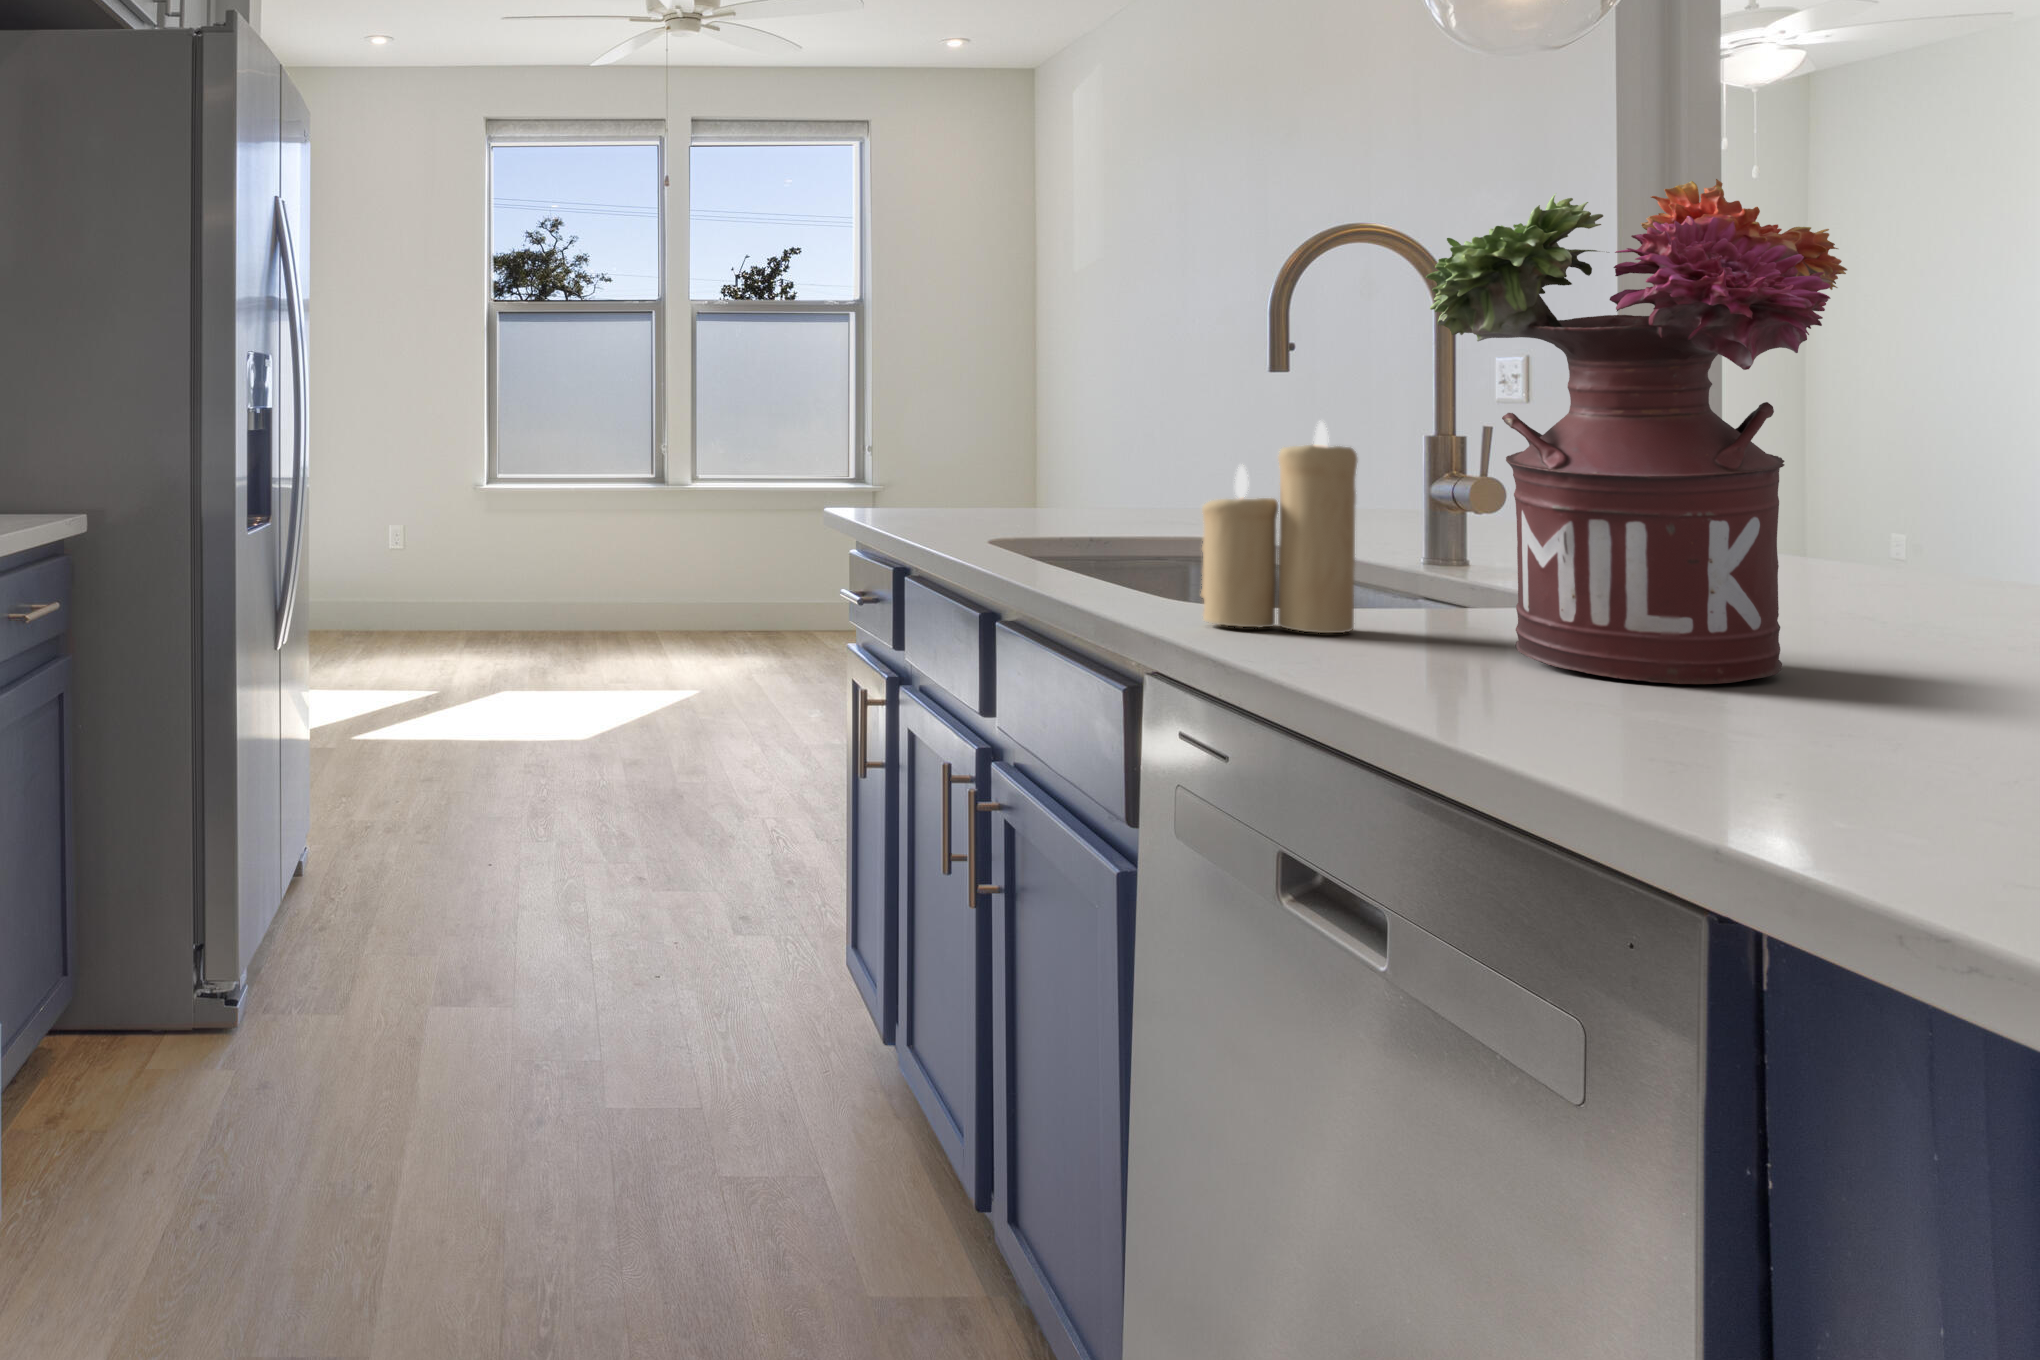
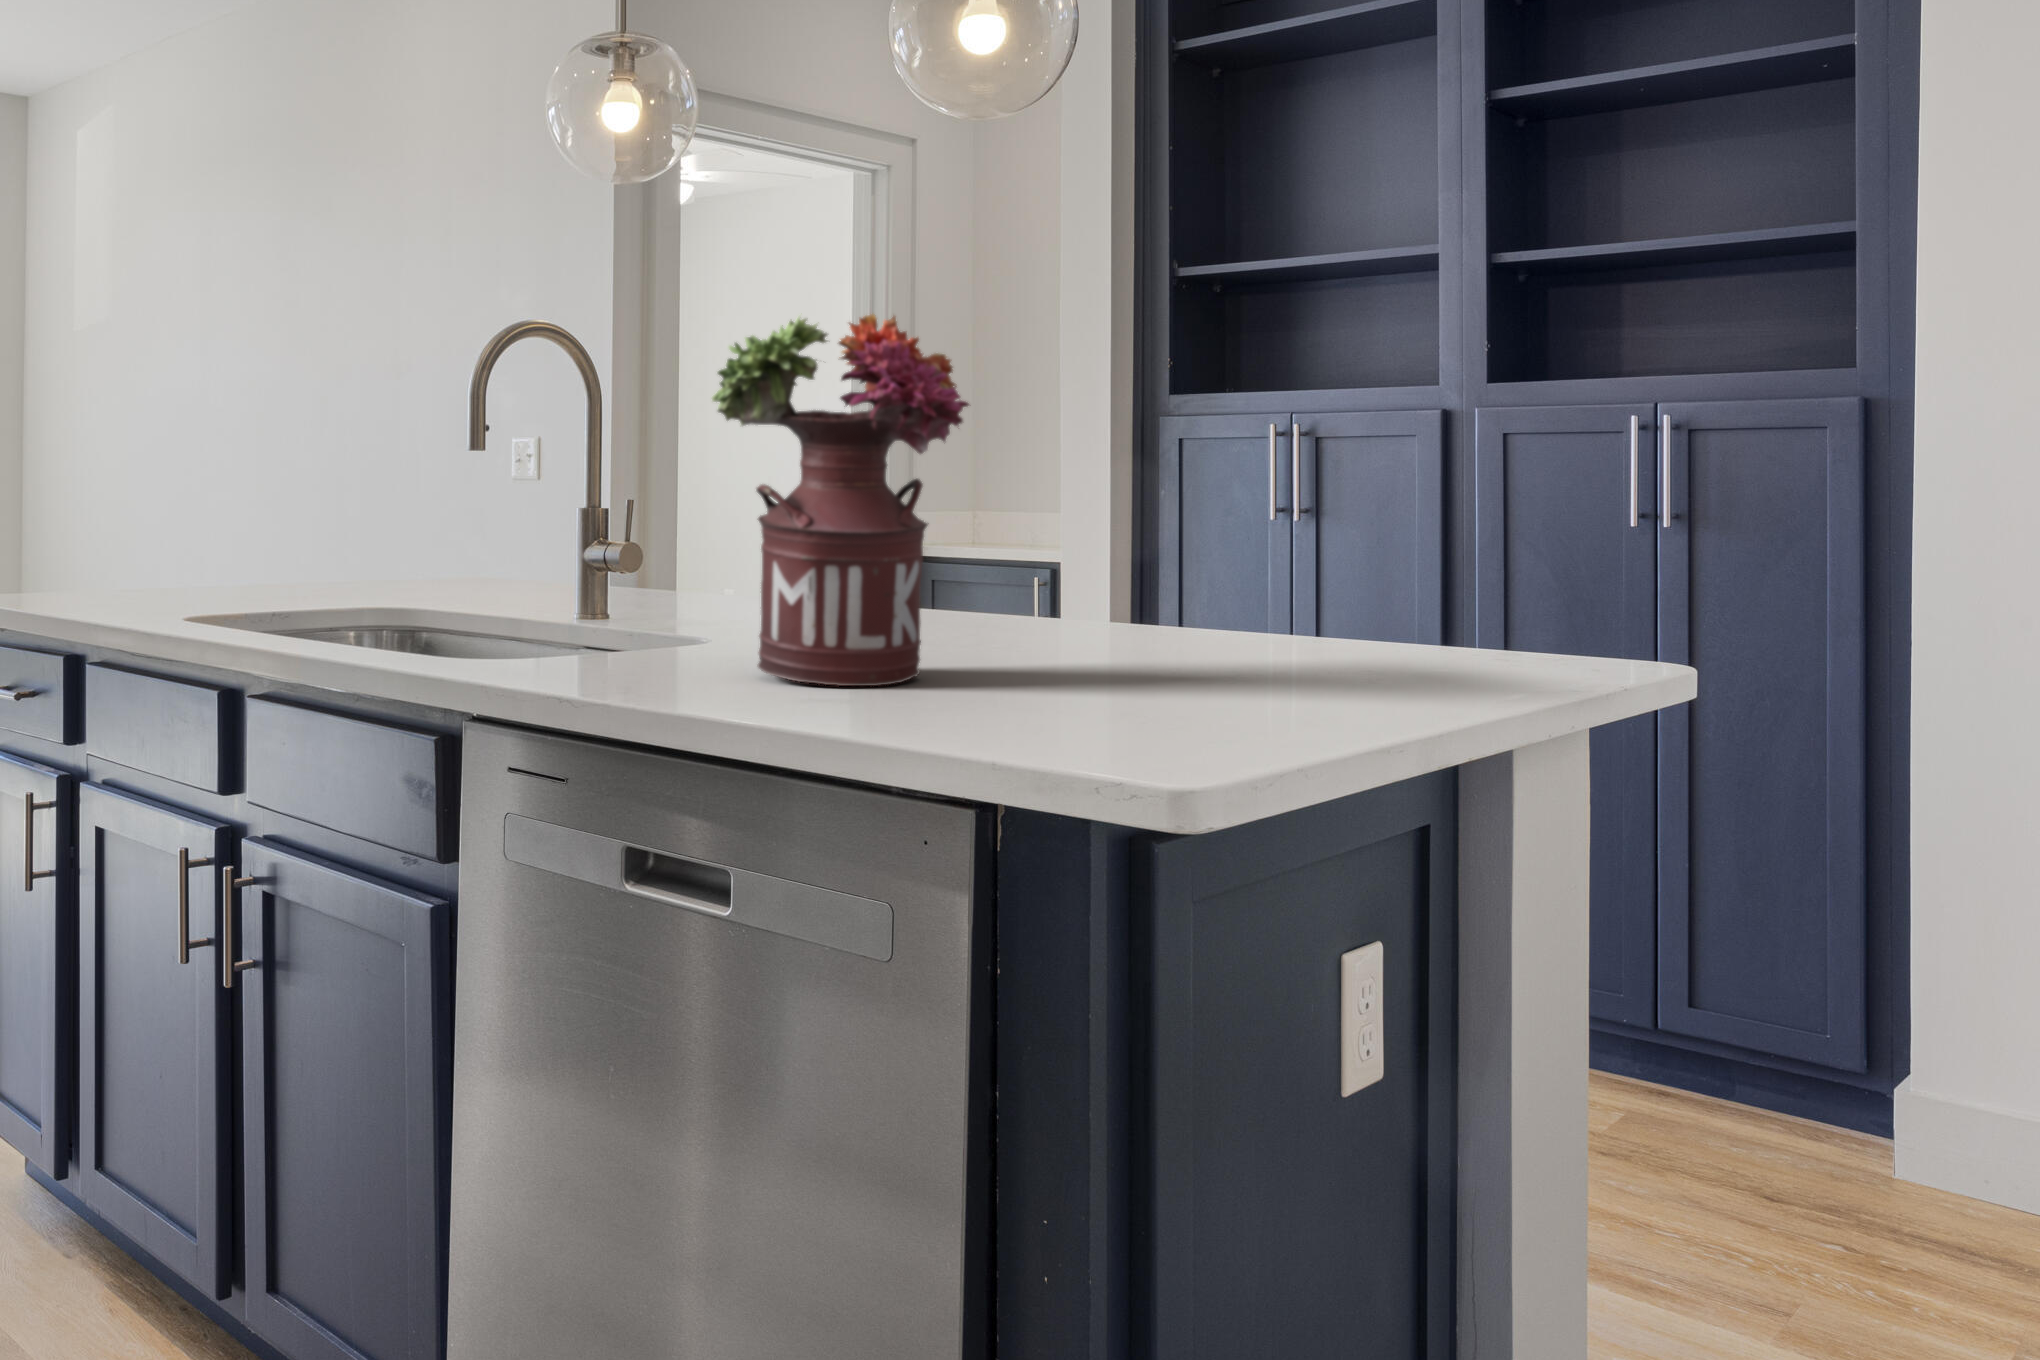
candle: present [1201,421,1358,633] -> none [509,490,633,673]

